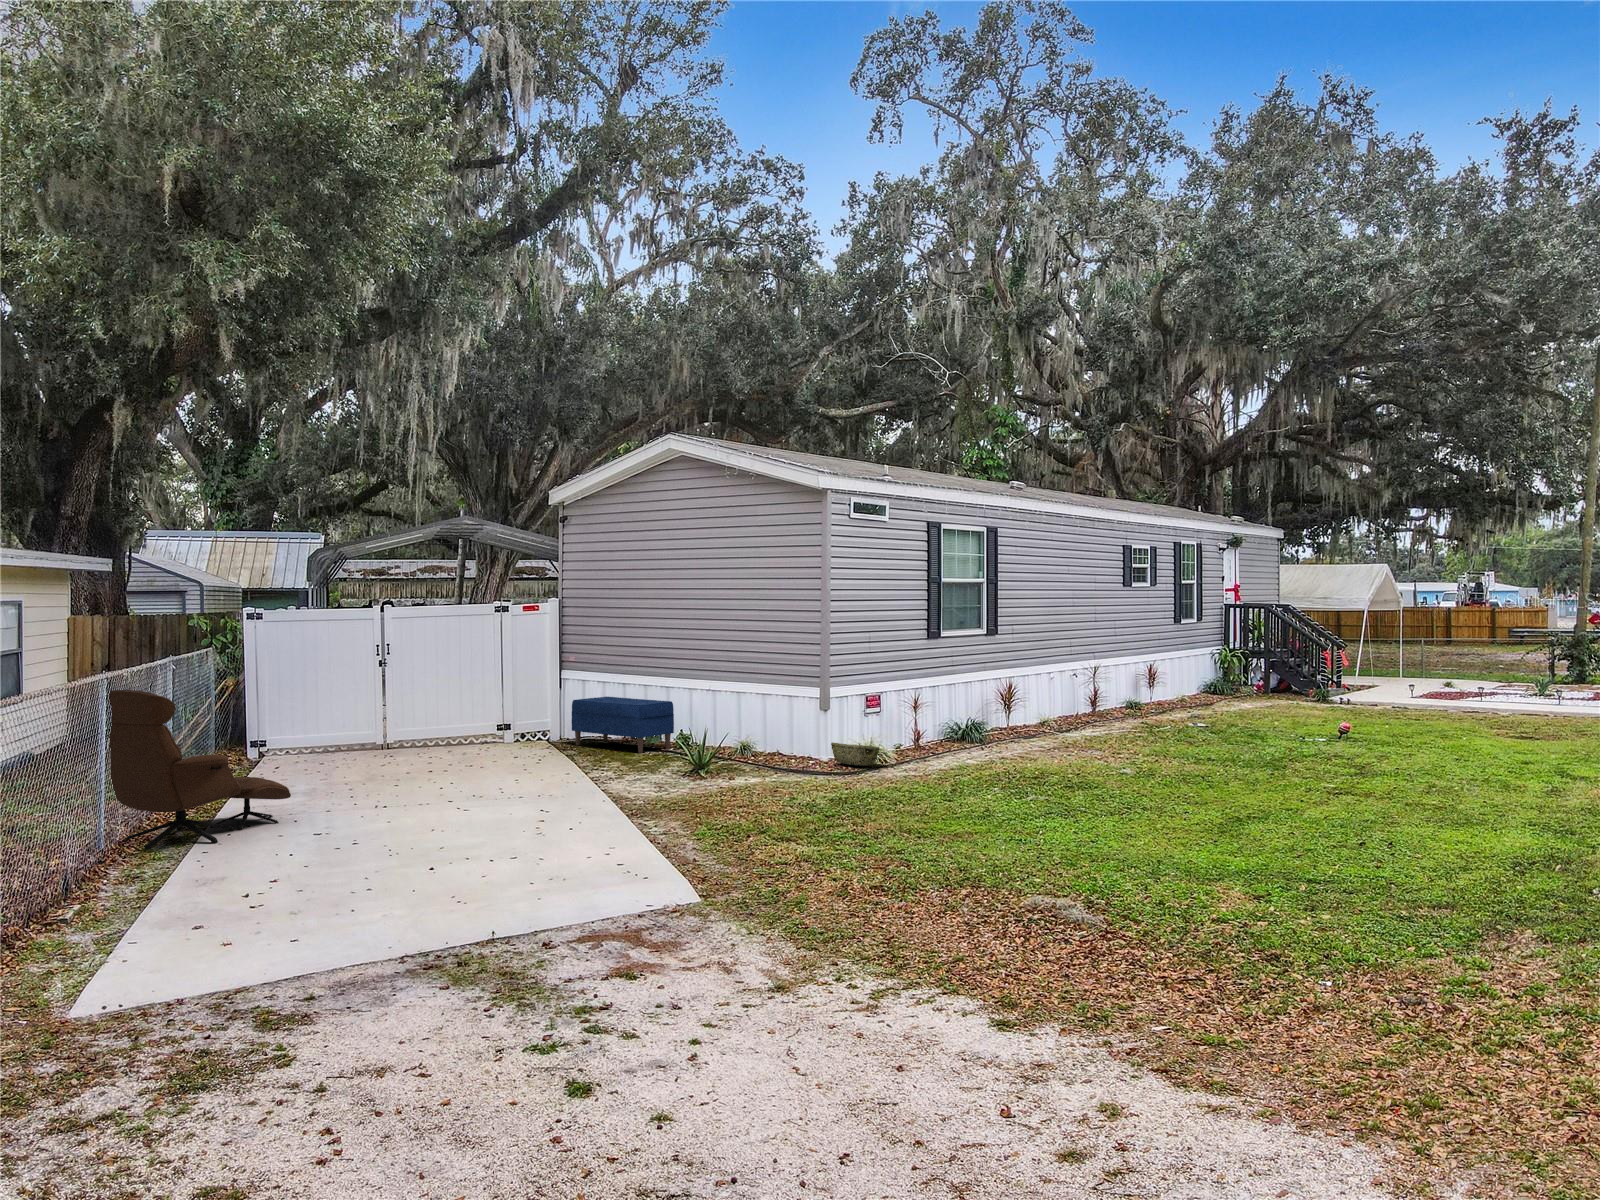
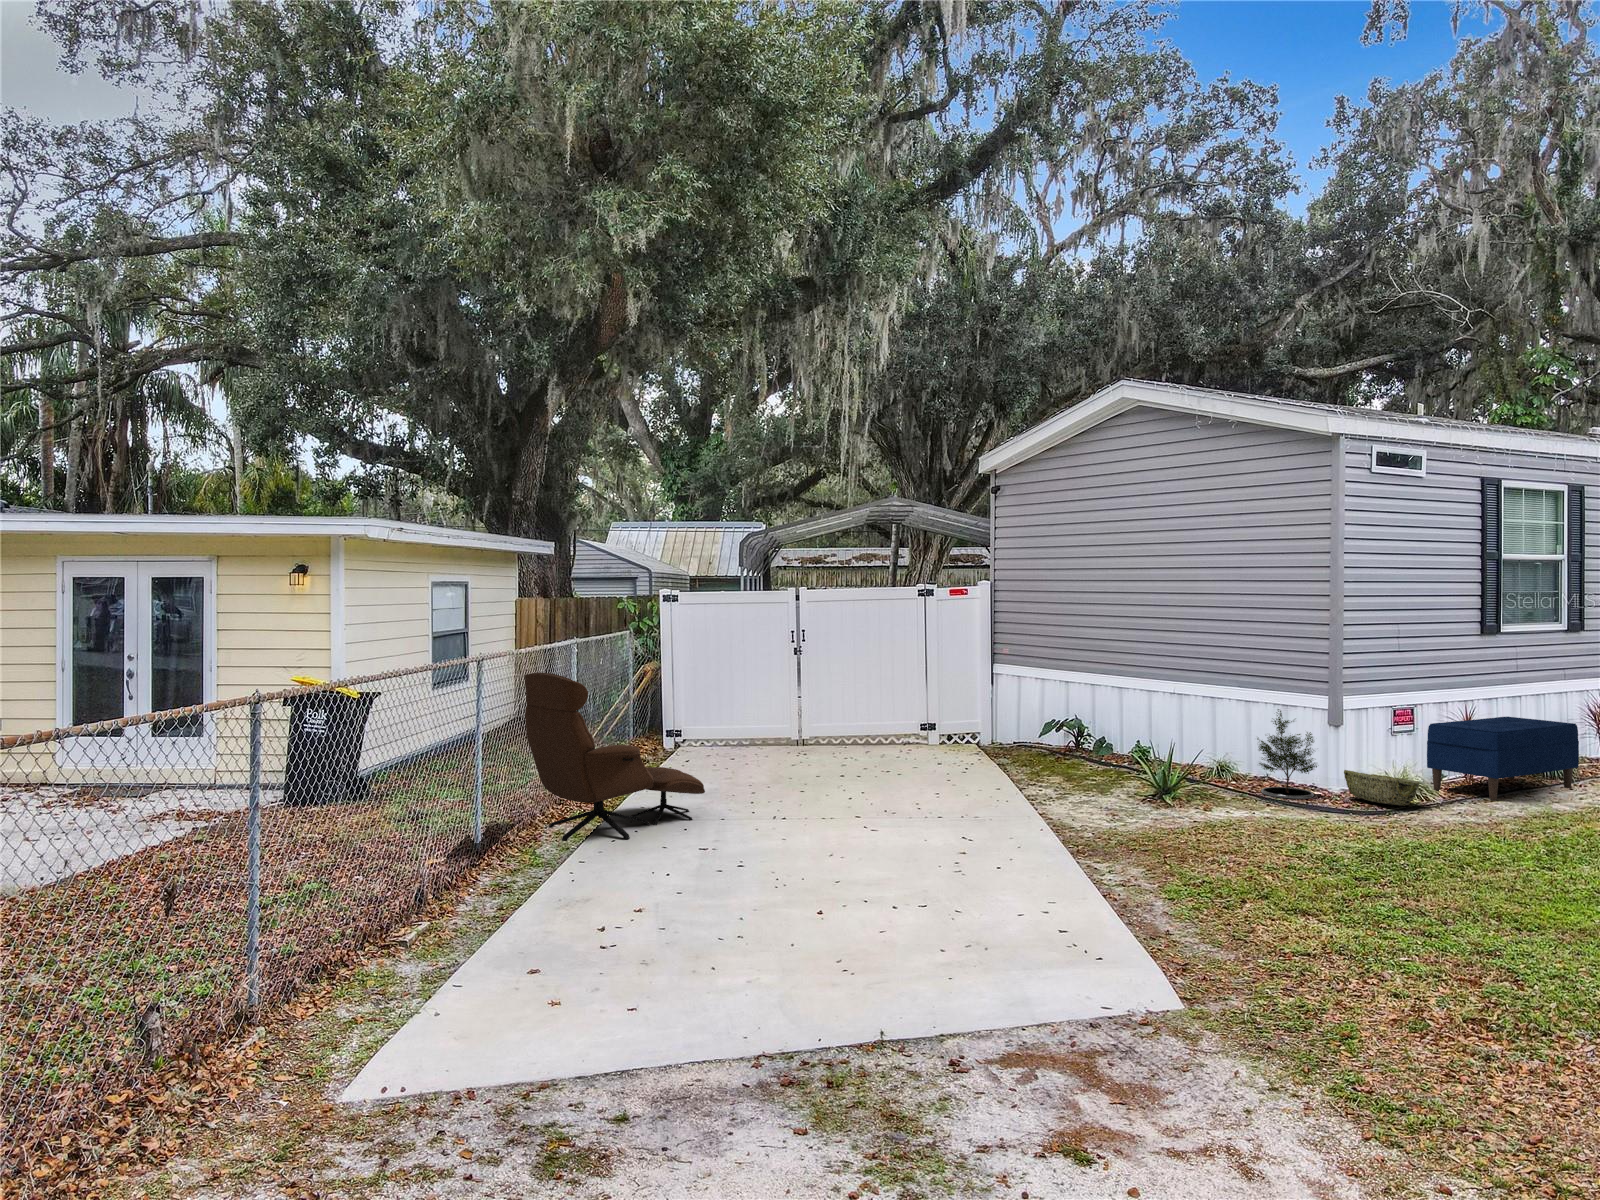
bench: present [572,697,674,753] -> present [1427,717,1579,800]
potted tree: none [769,698,815,767] -> present [1257,709,1317,799]

